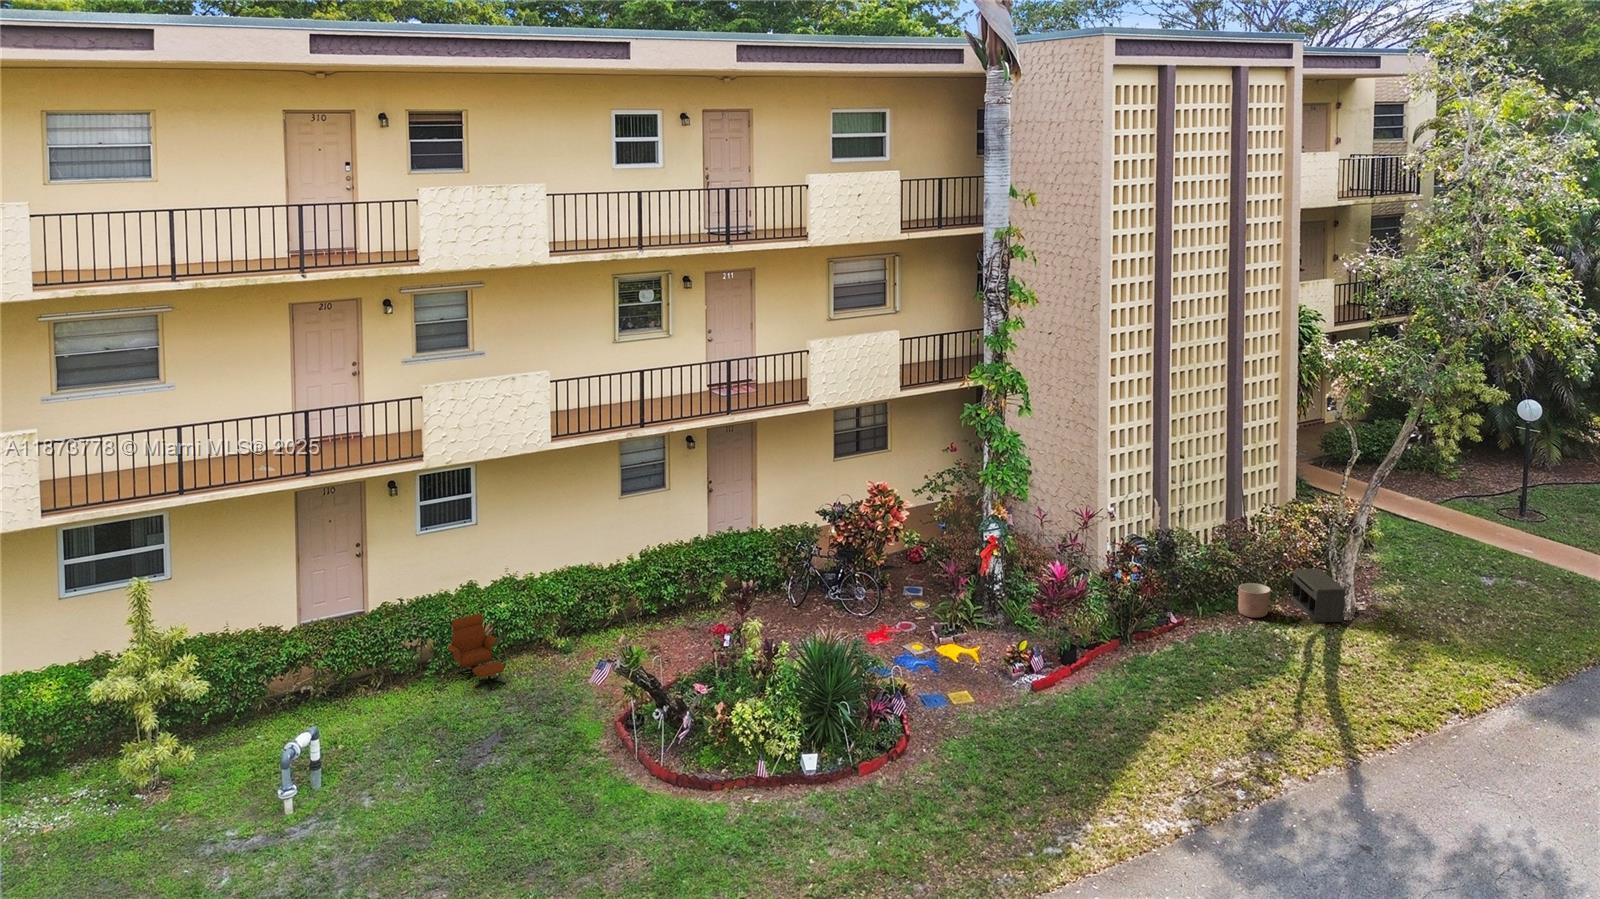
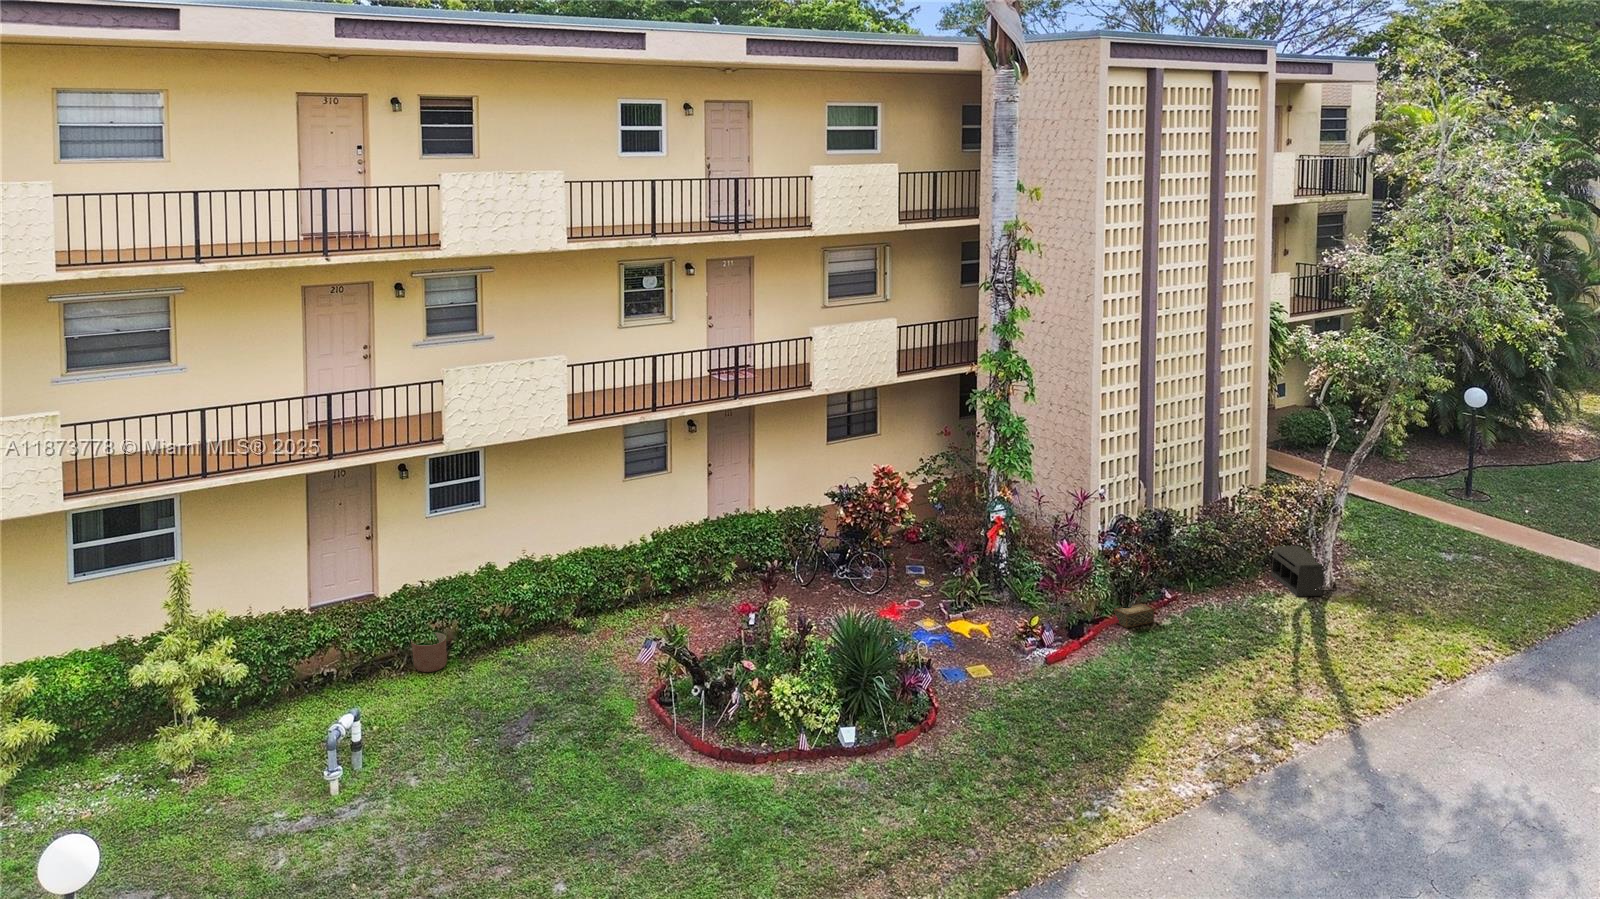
planter: present [1238,583,1271,618] -> present [411,633,447,672]
lounge chair: present [447,614,506,690] -> none [472,595,531,670]
woven basket: none [1113,628,1156,654] -> present [1114,603,1154,628]

